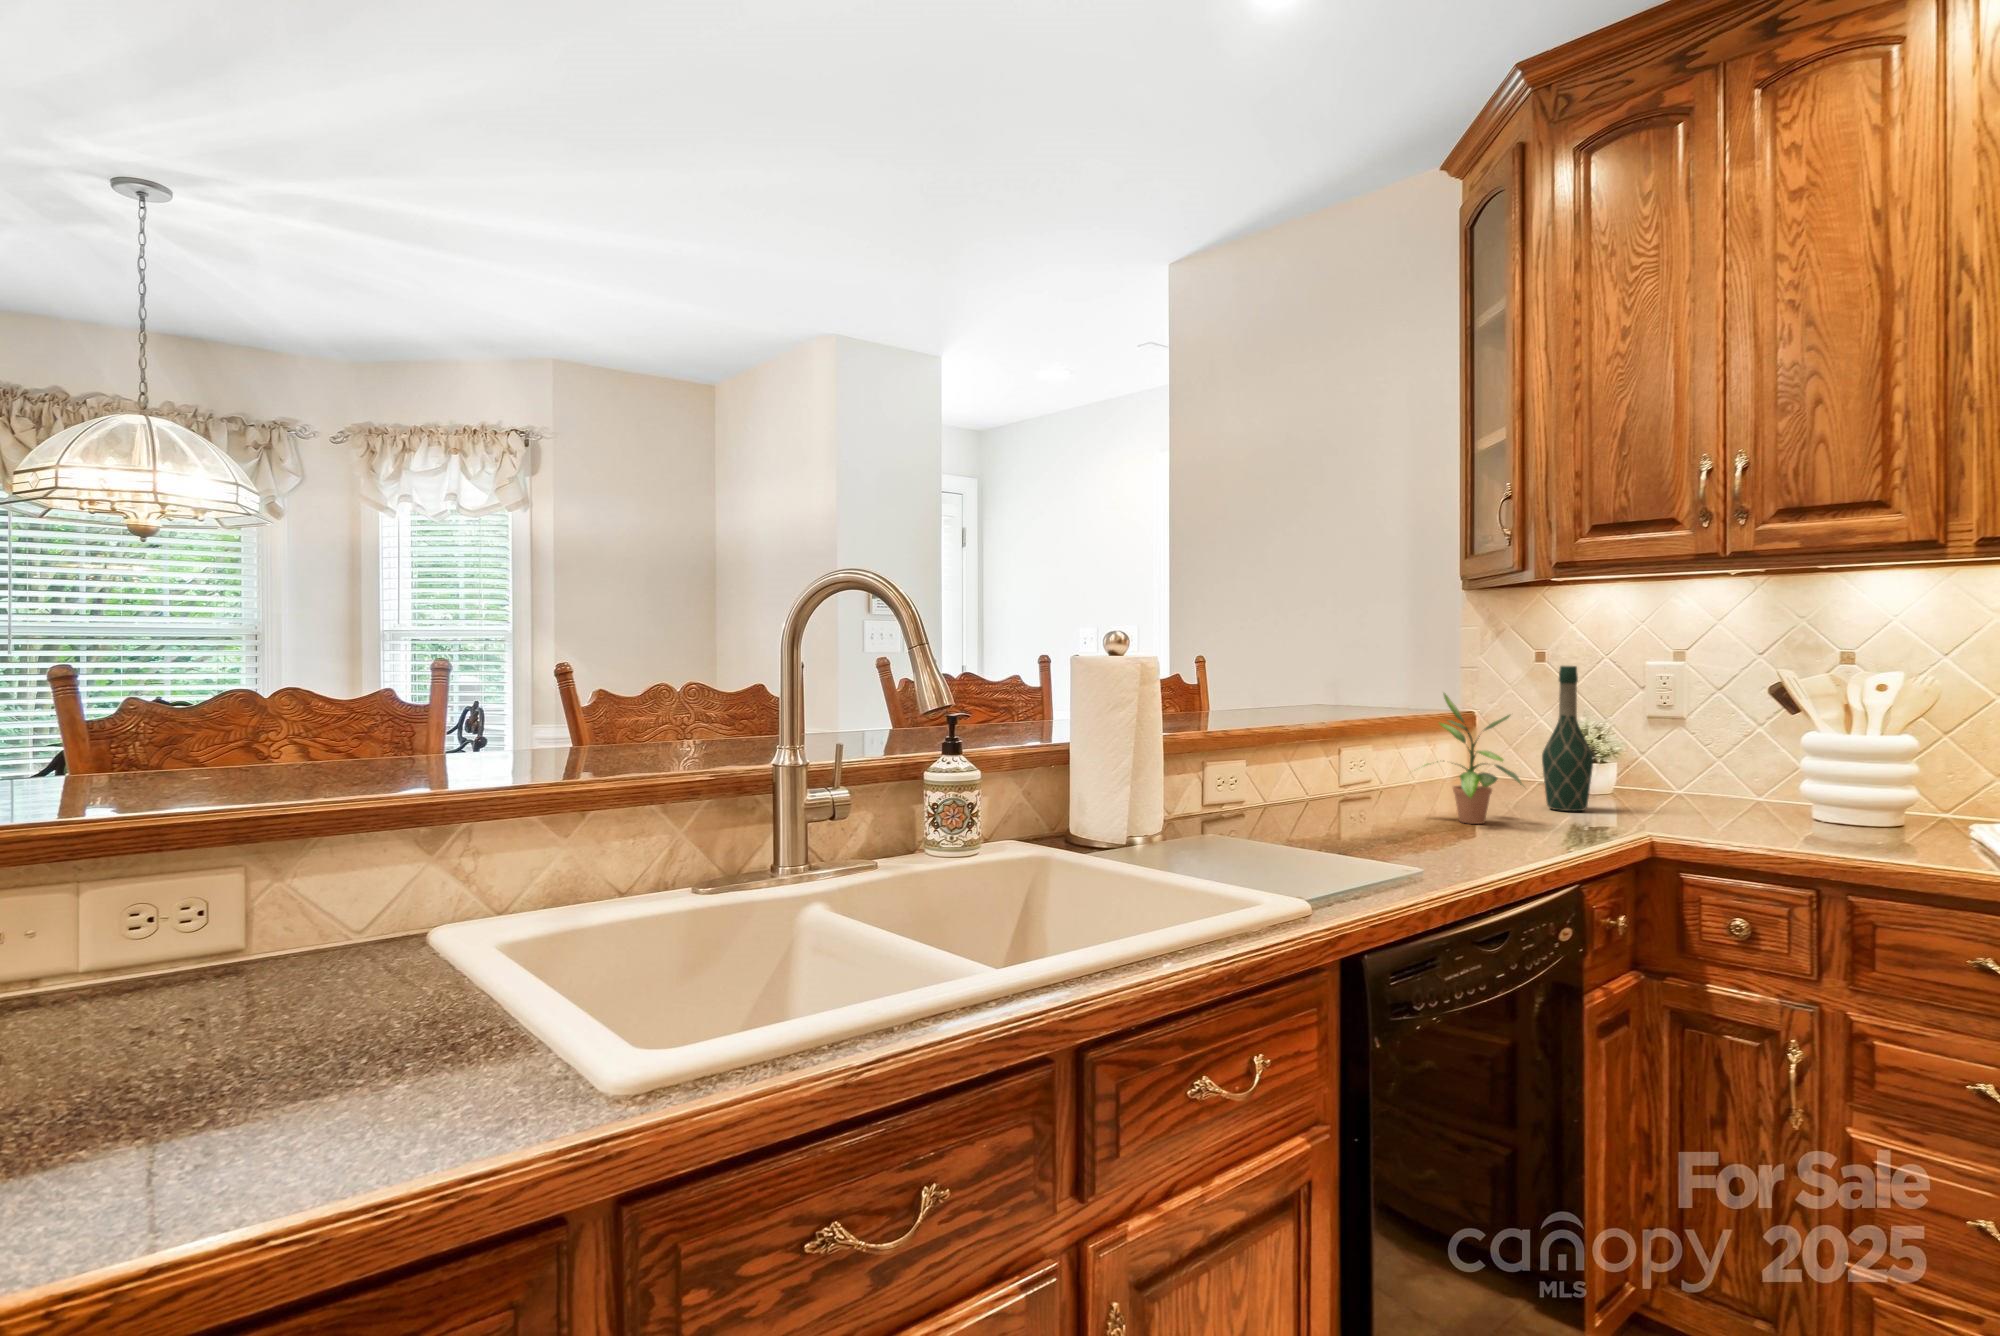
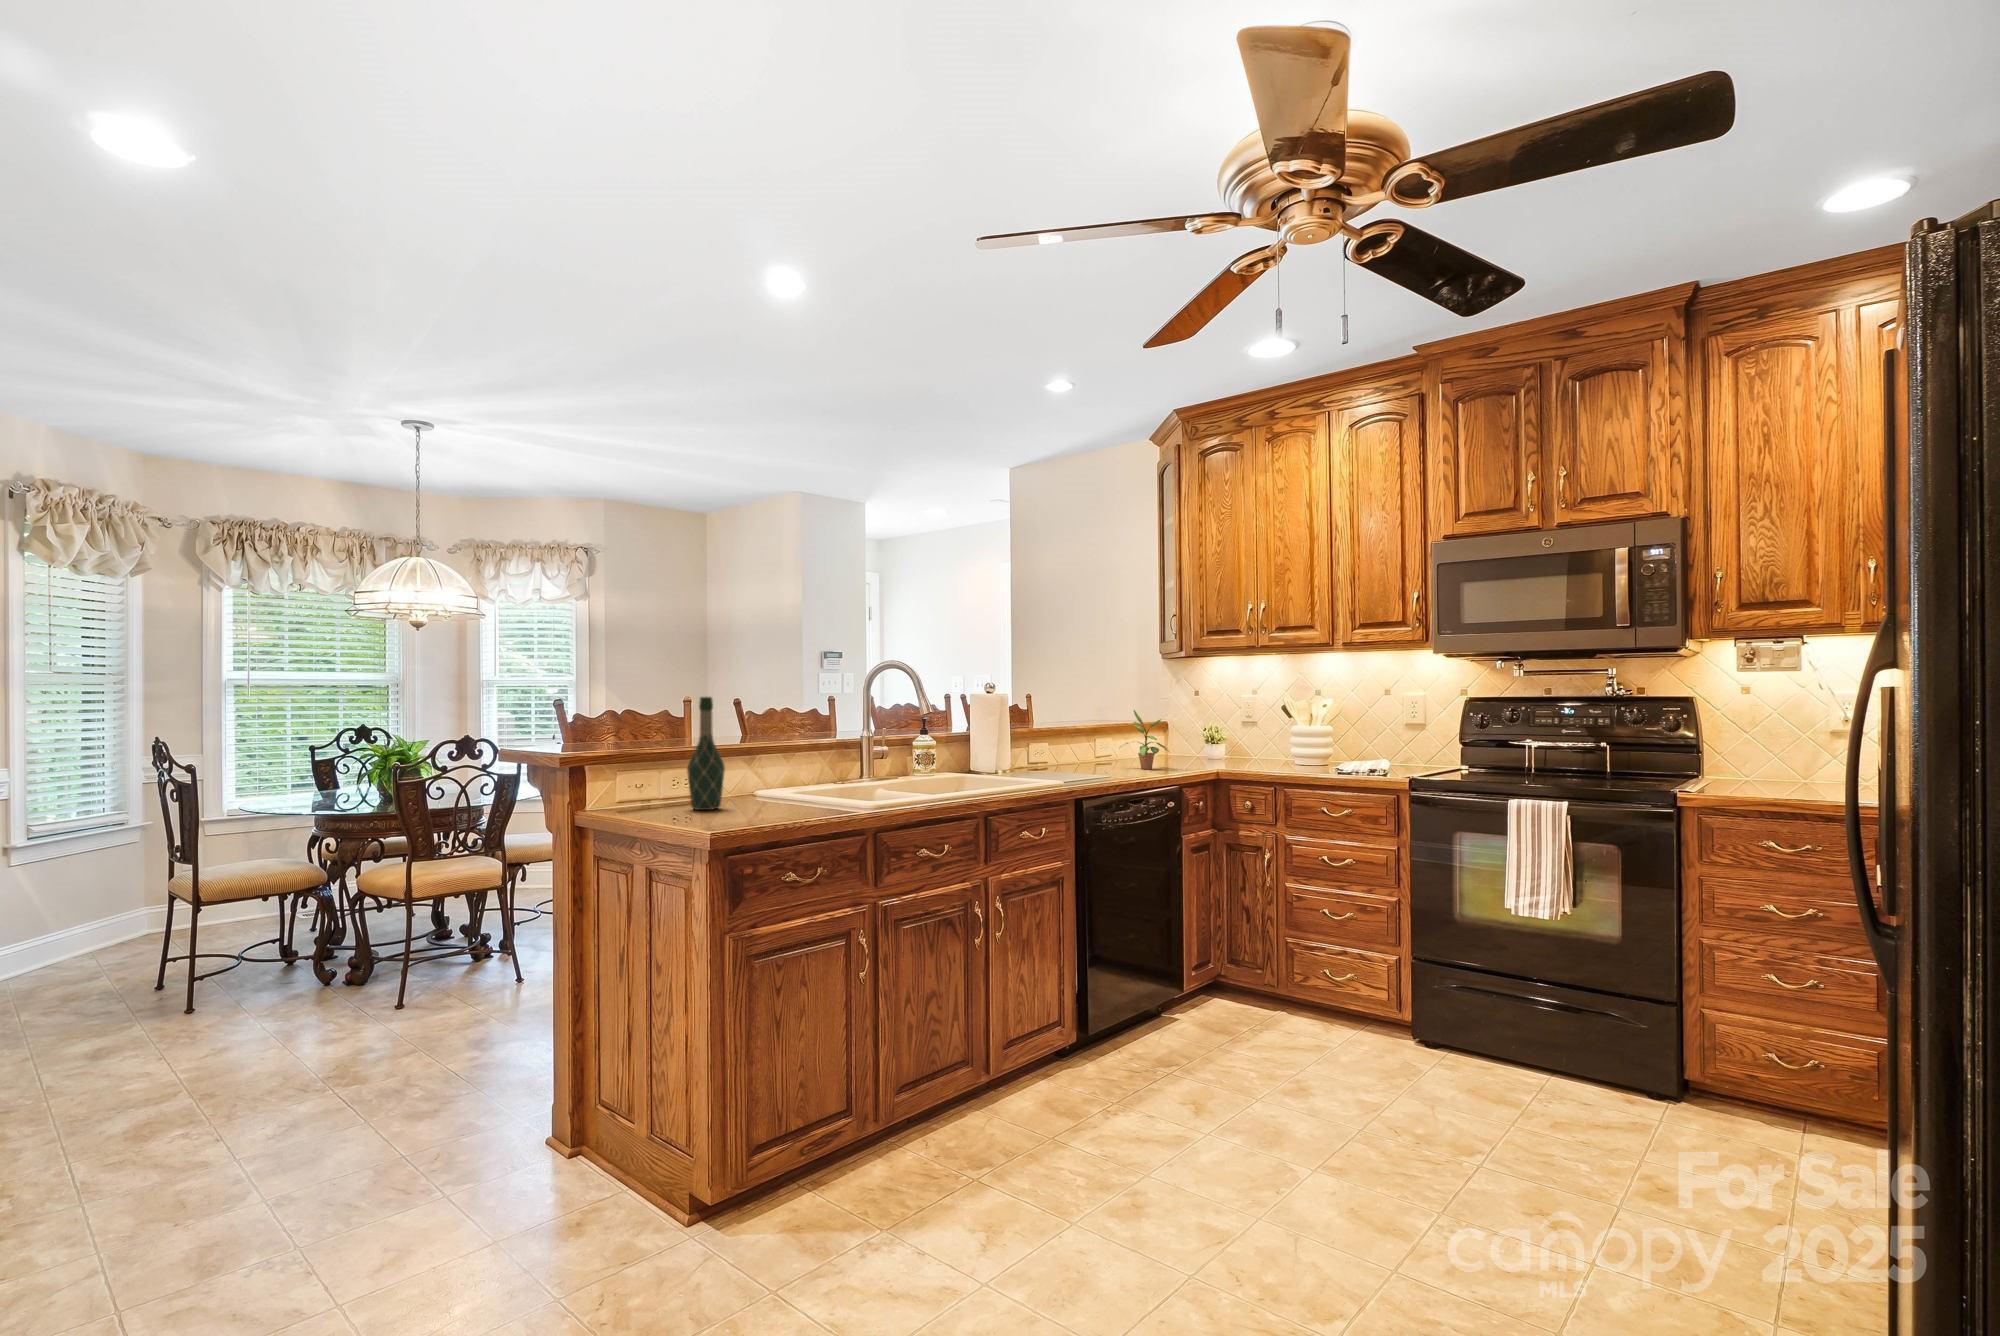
wine bottle: present [1542,666,1594,811] -> present [687,697,725,810]

